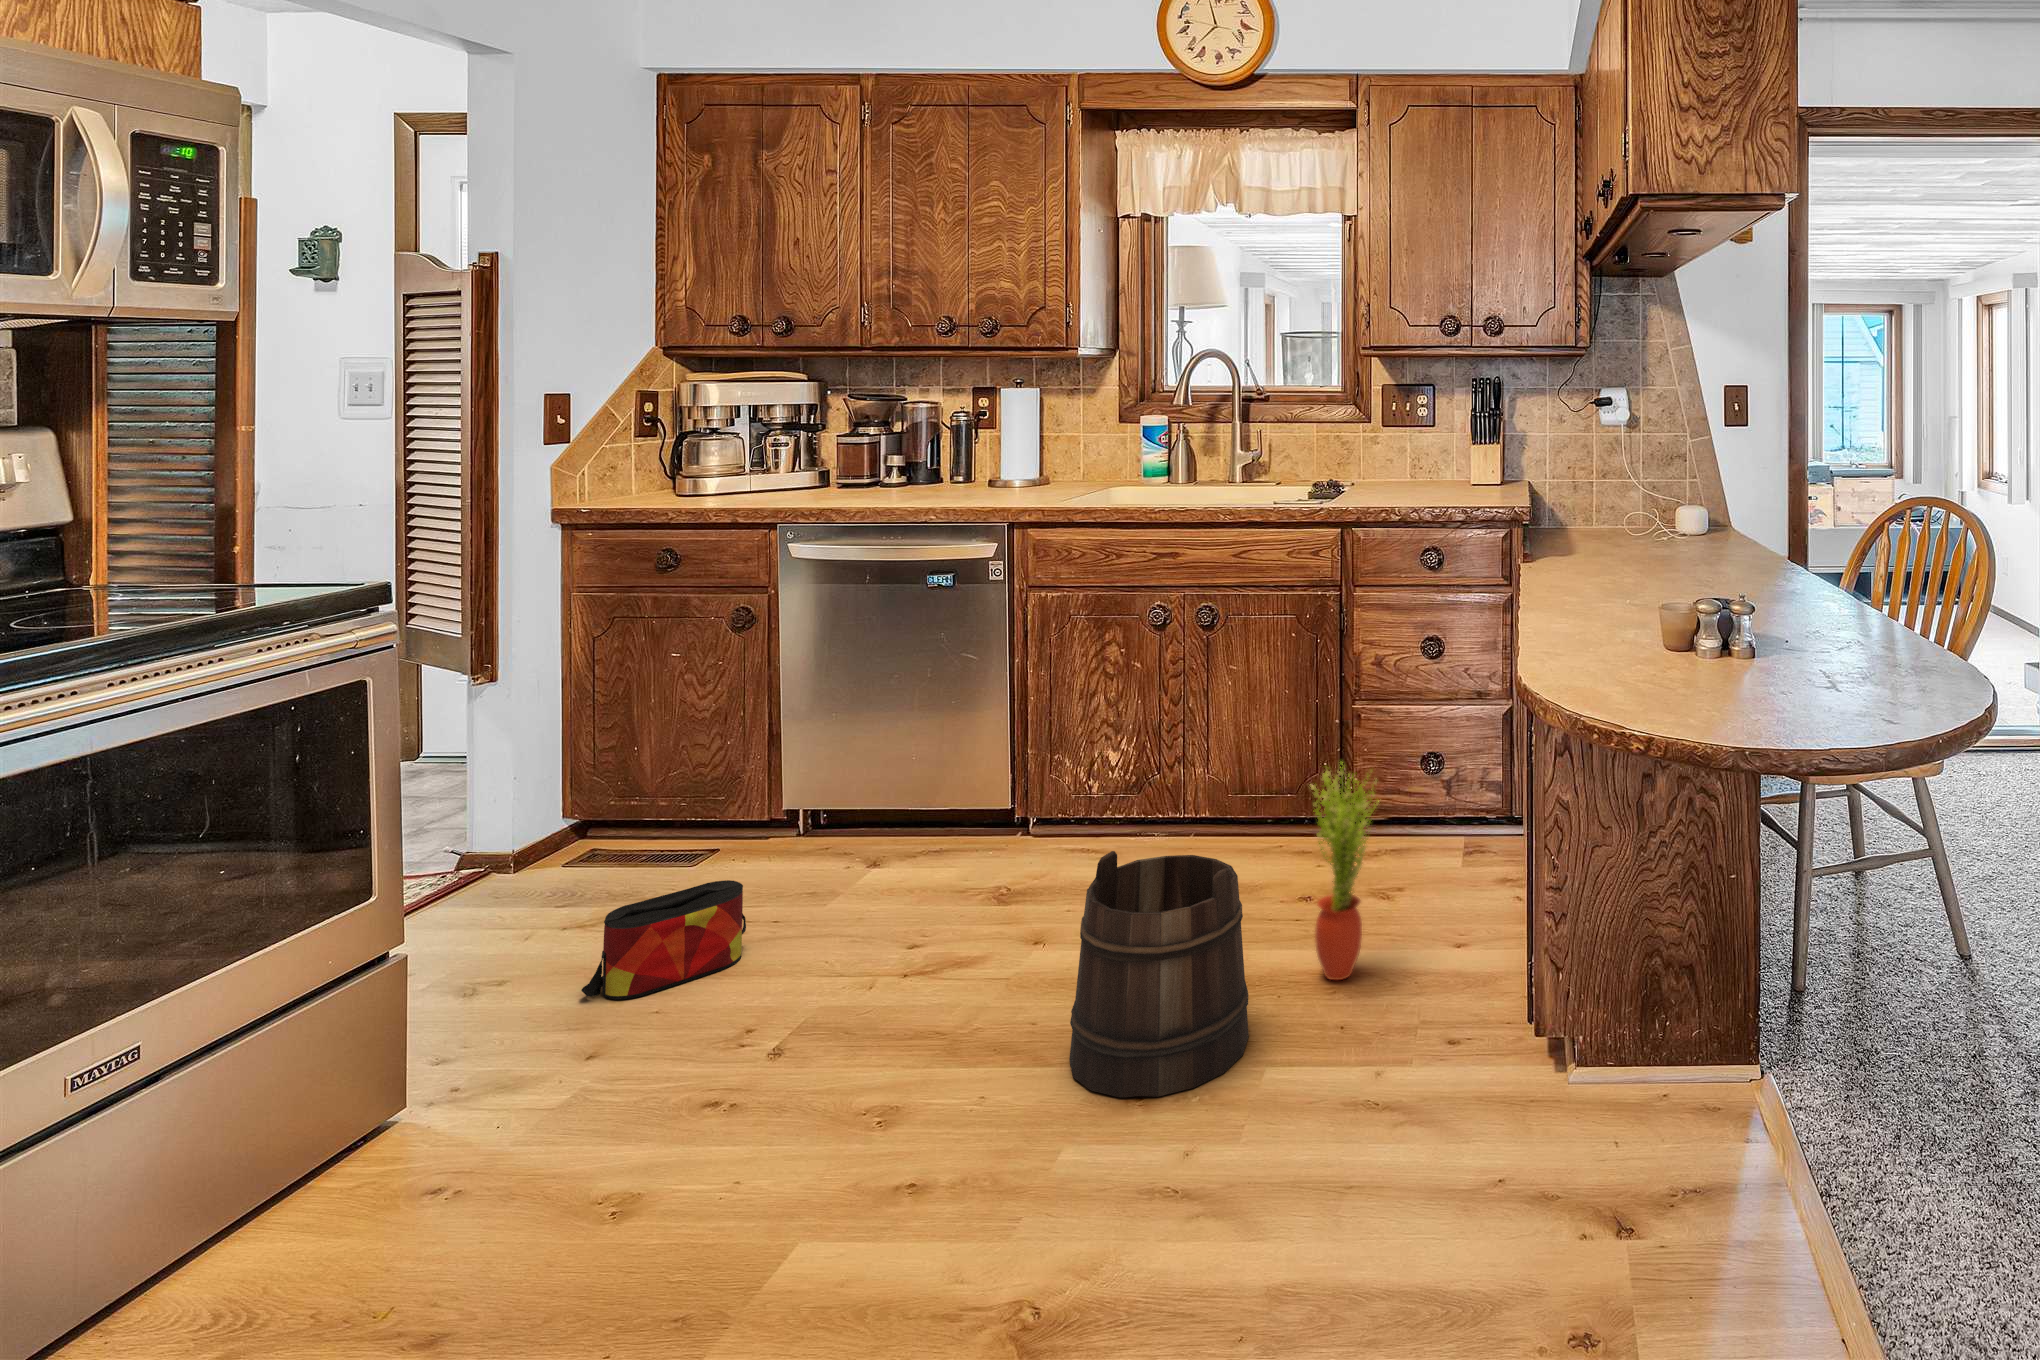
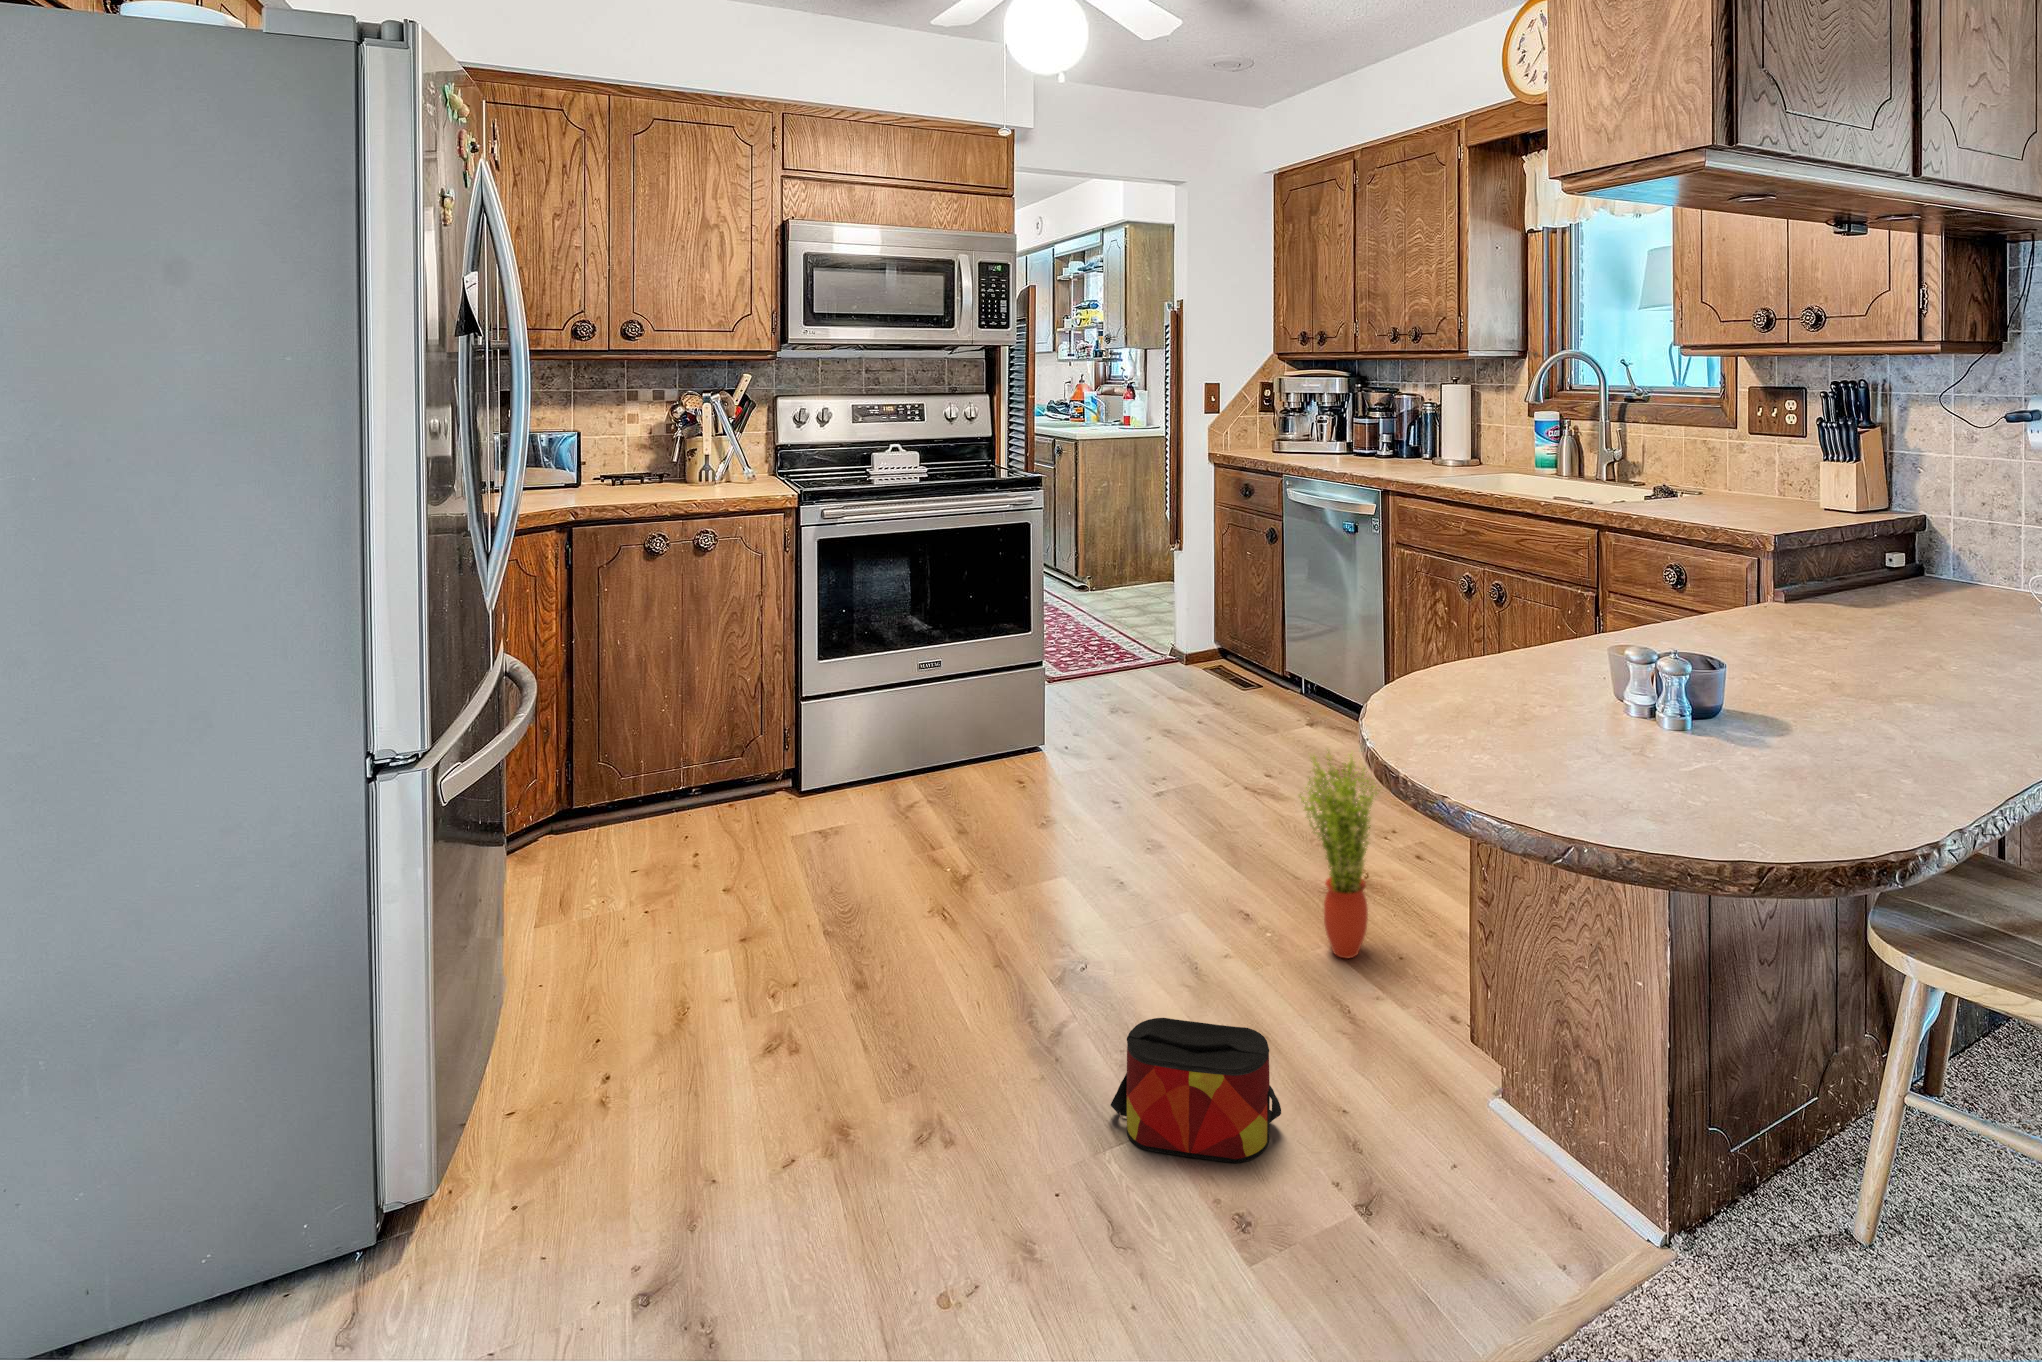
bucket: present [1069,851,1249,1098] -> none [1106,756,1245,963]
bag: present [581,880,746,1000] -> present [1111,1018,1281,1163]

